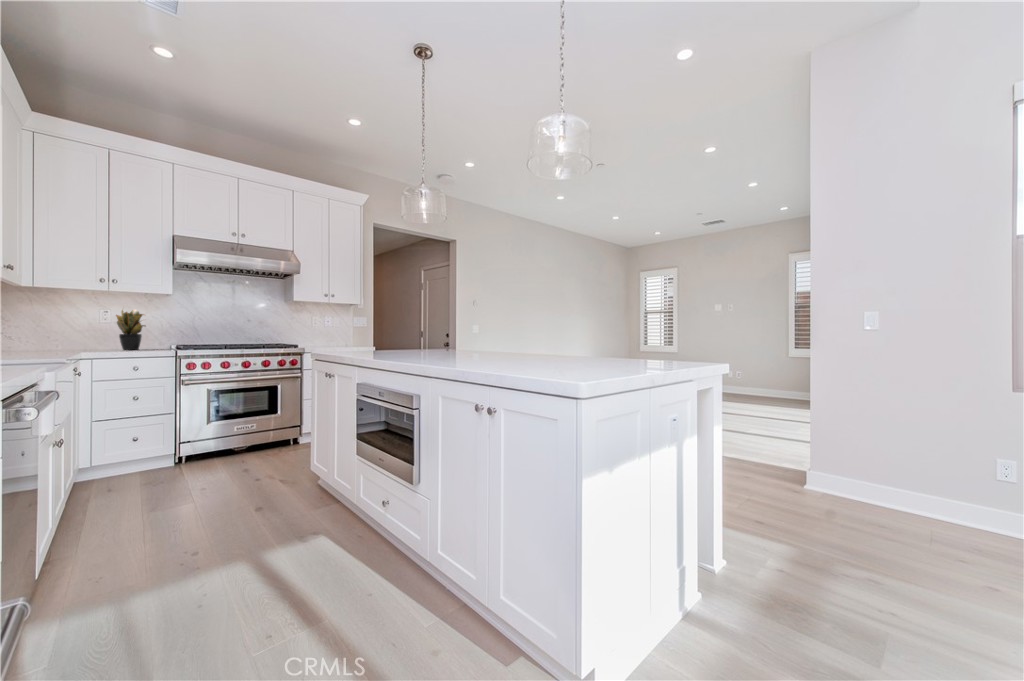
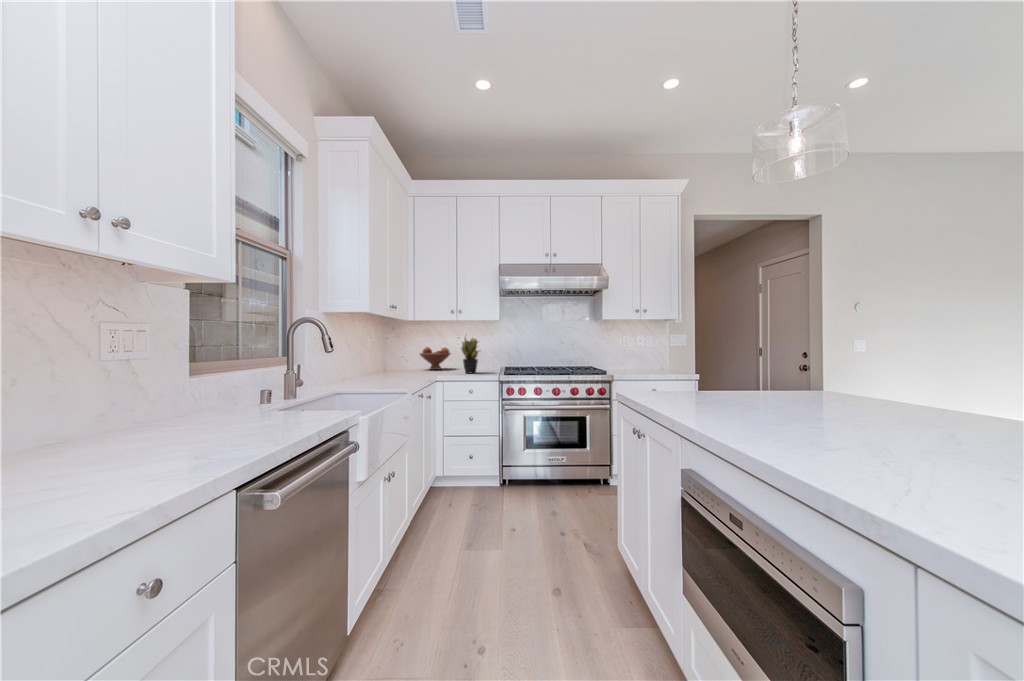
fruit bowl: none [32,321,90,350] -> present [420,347,451,370]

